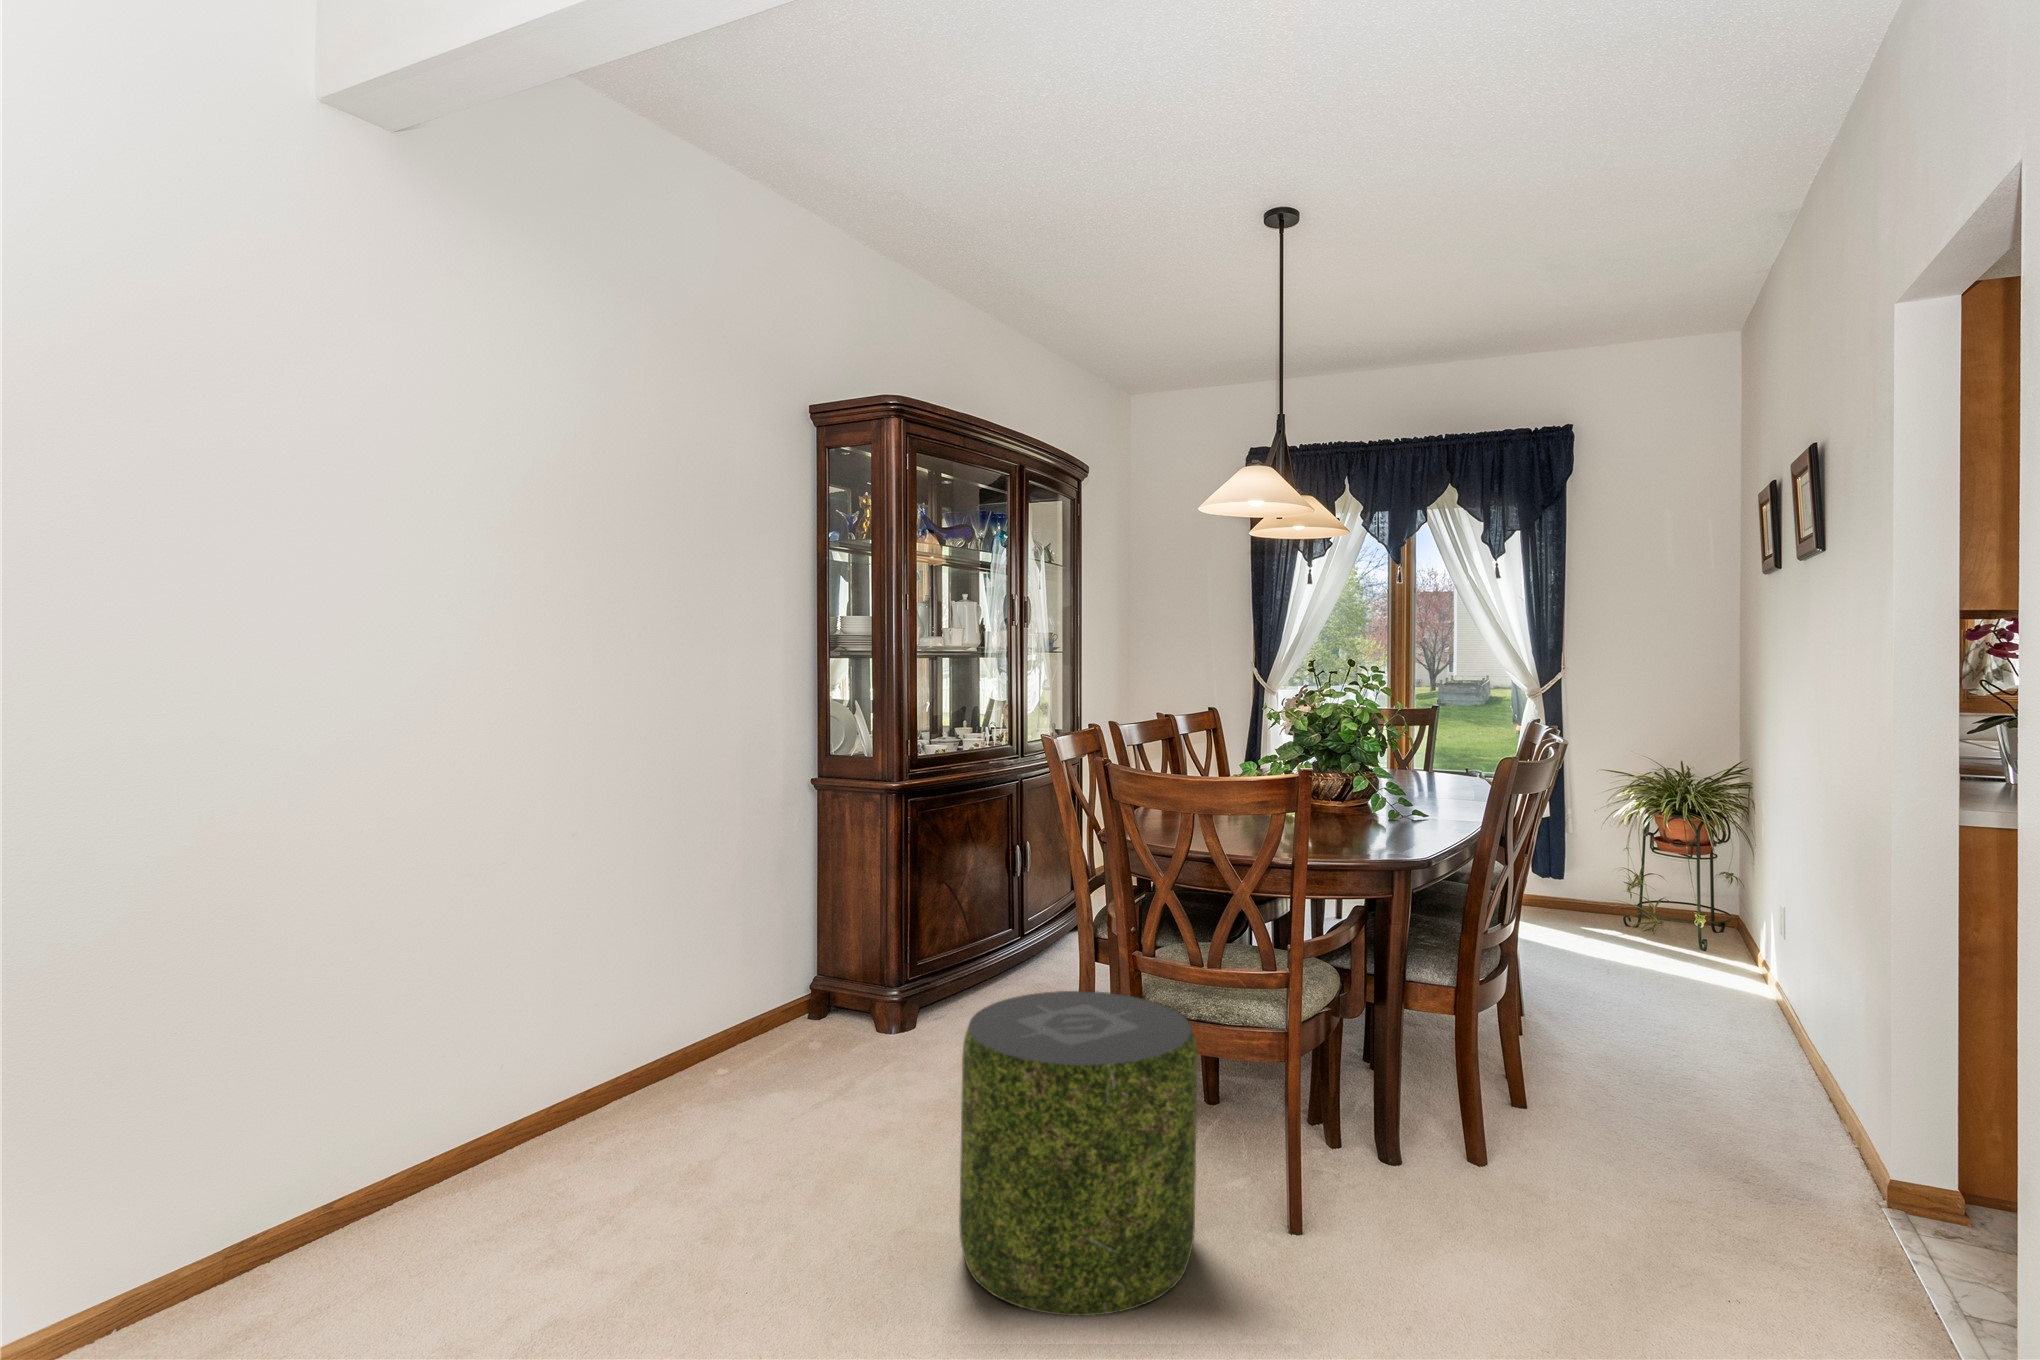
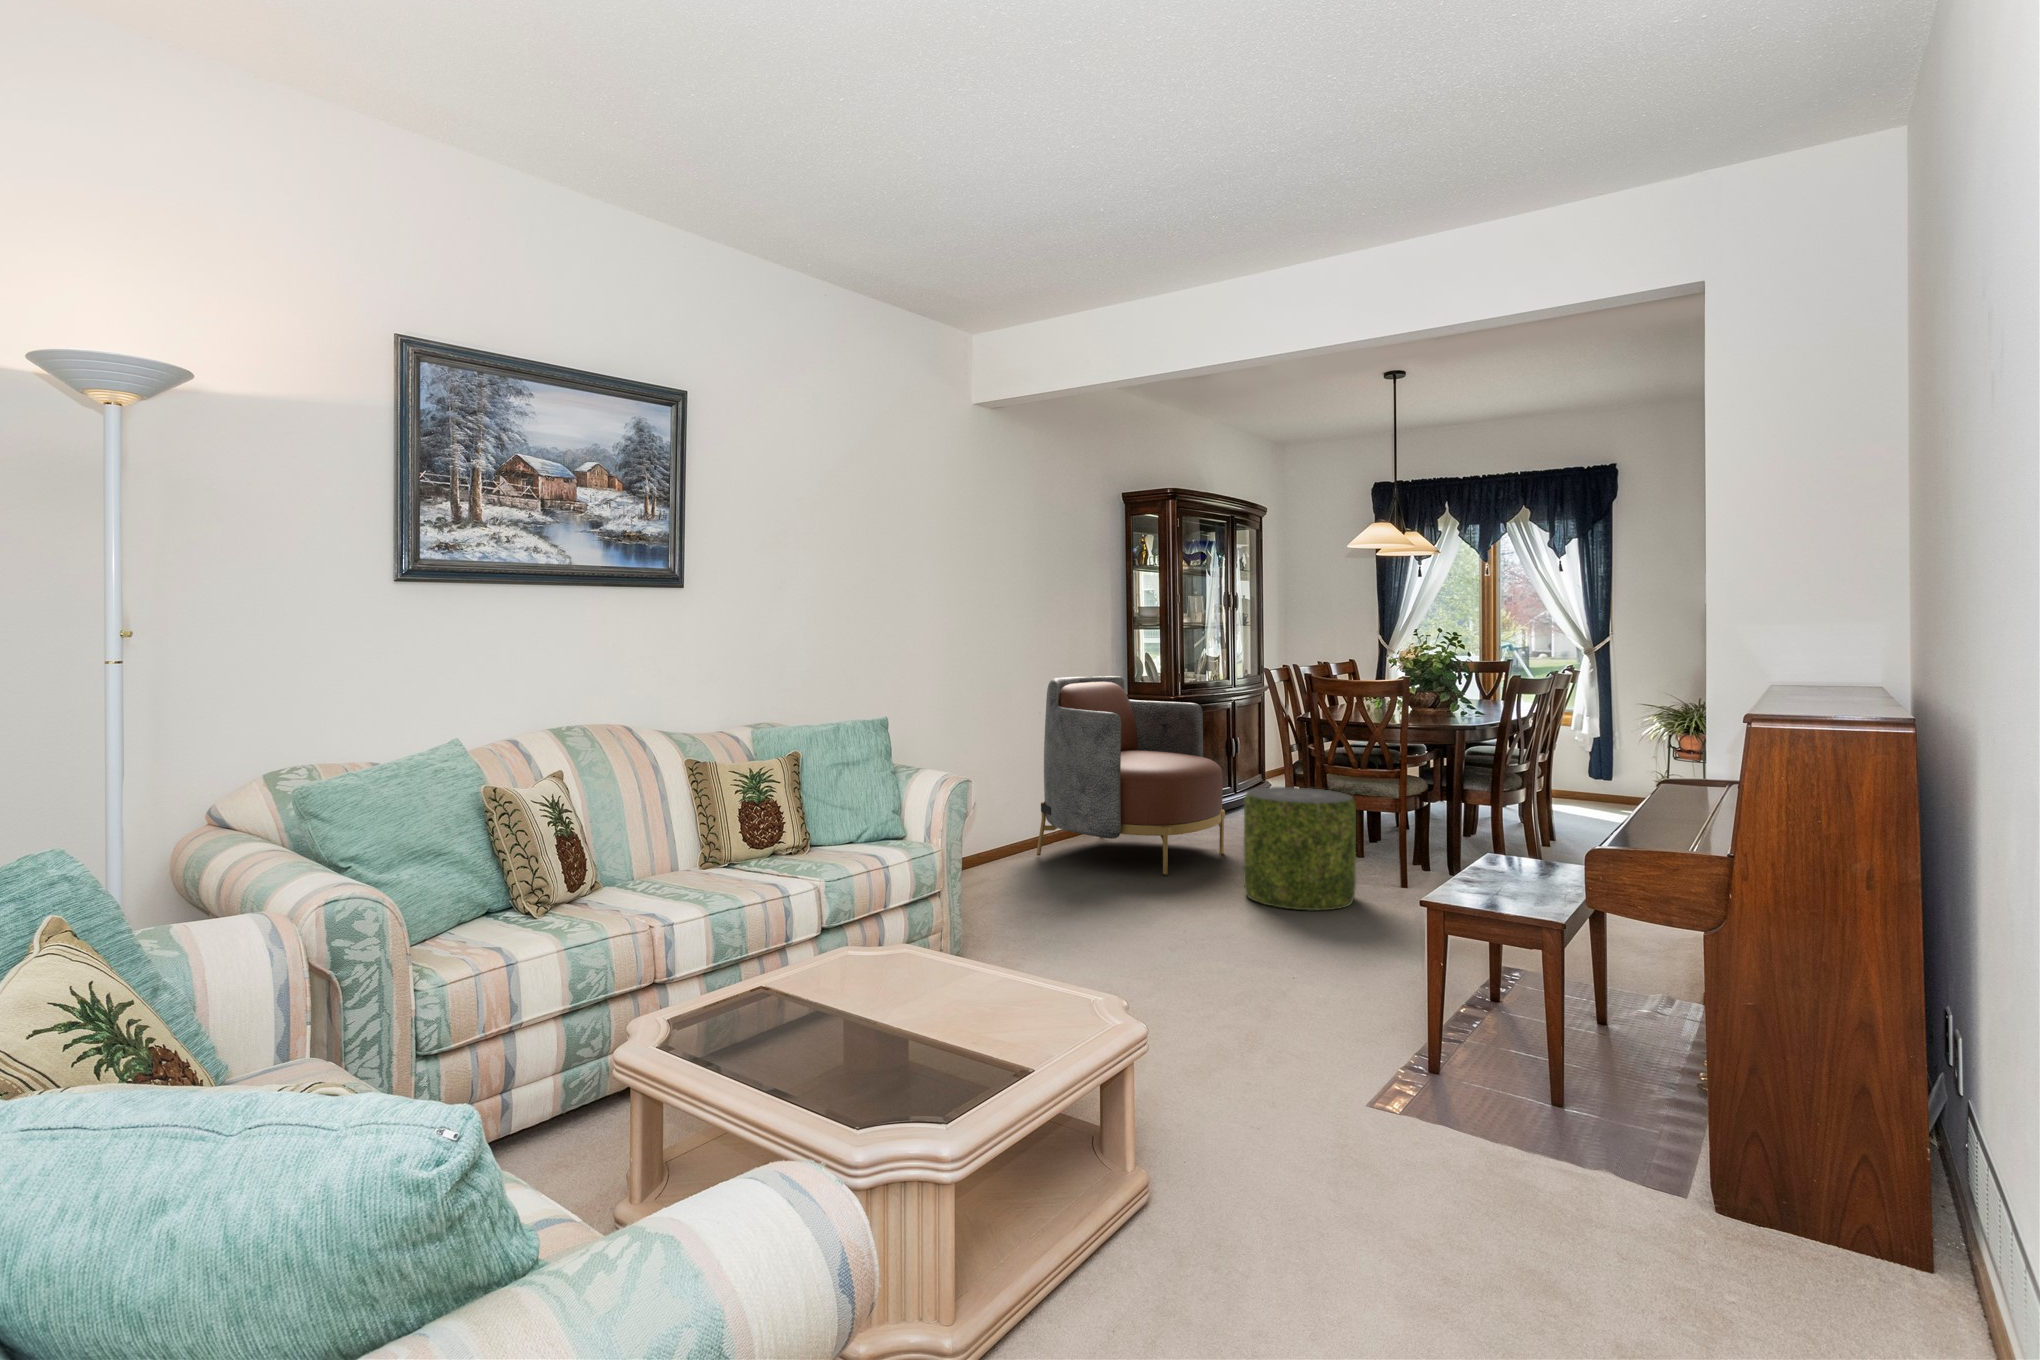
armchair: none [587,740,972,1177] -> present [1037,676,1225,876]

